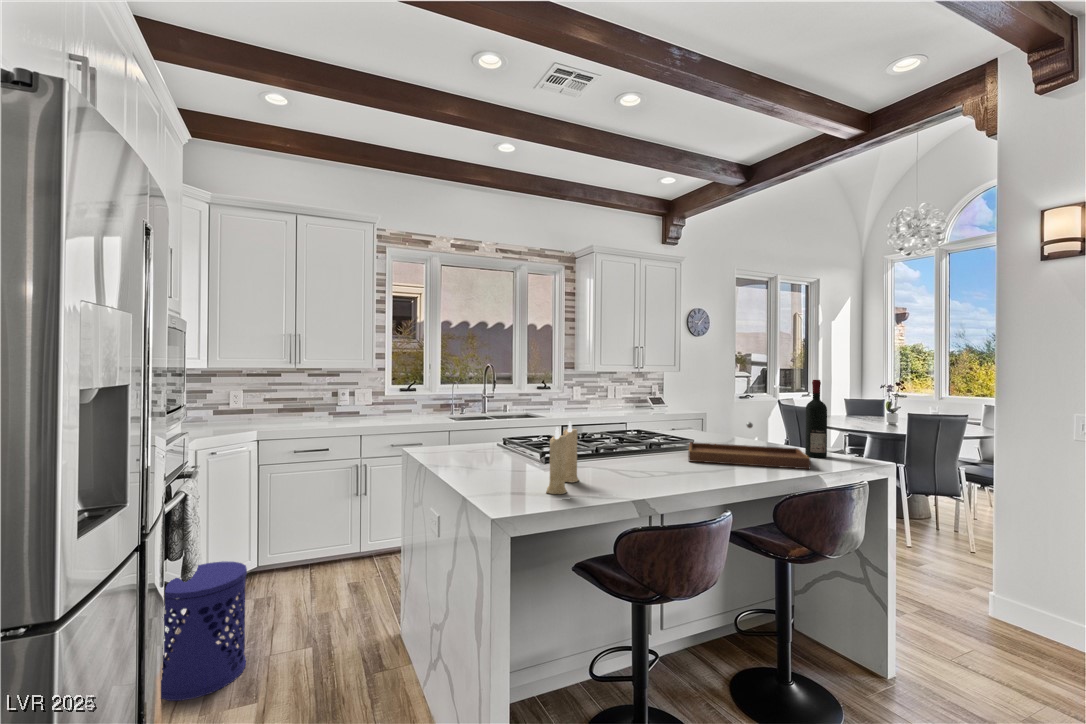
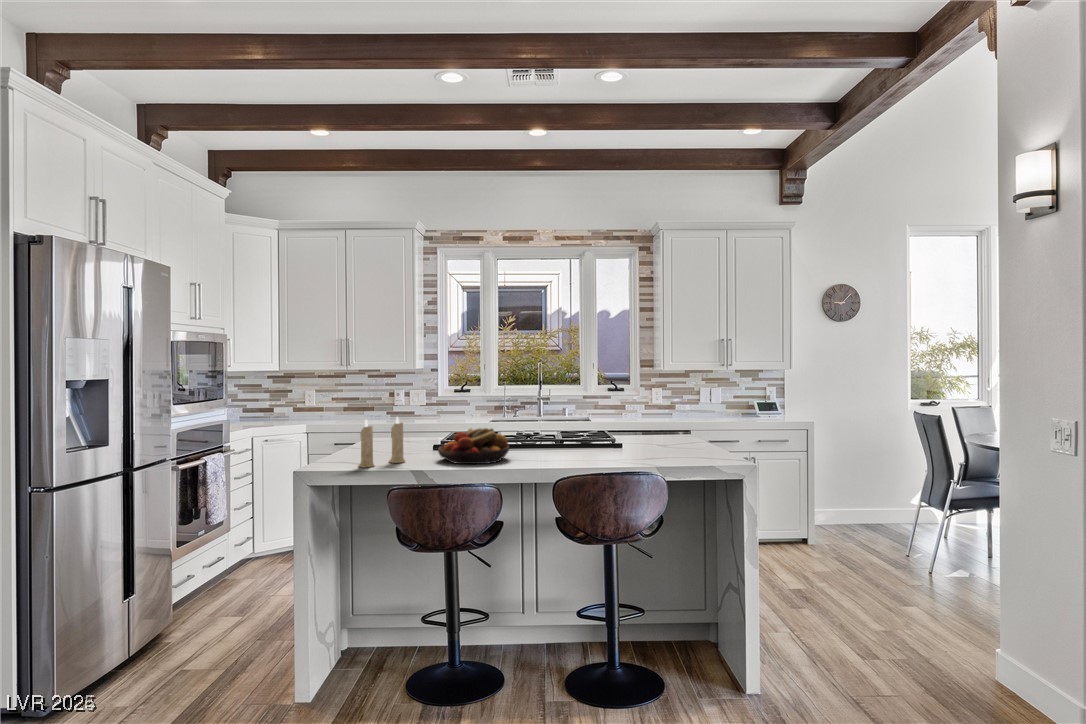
wine bottle: present [805,380,827,458] -> none [661,384,680,462]
tray: present [688,422,810,469] -> none [534,425,645,468]
fruit bowl: none [597,431,684,477] -> present [438,428,509,464]
waste bin: present [161,561,247,701] -> none [205,520,265,609]

